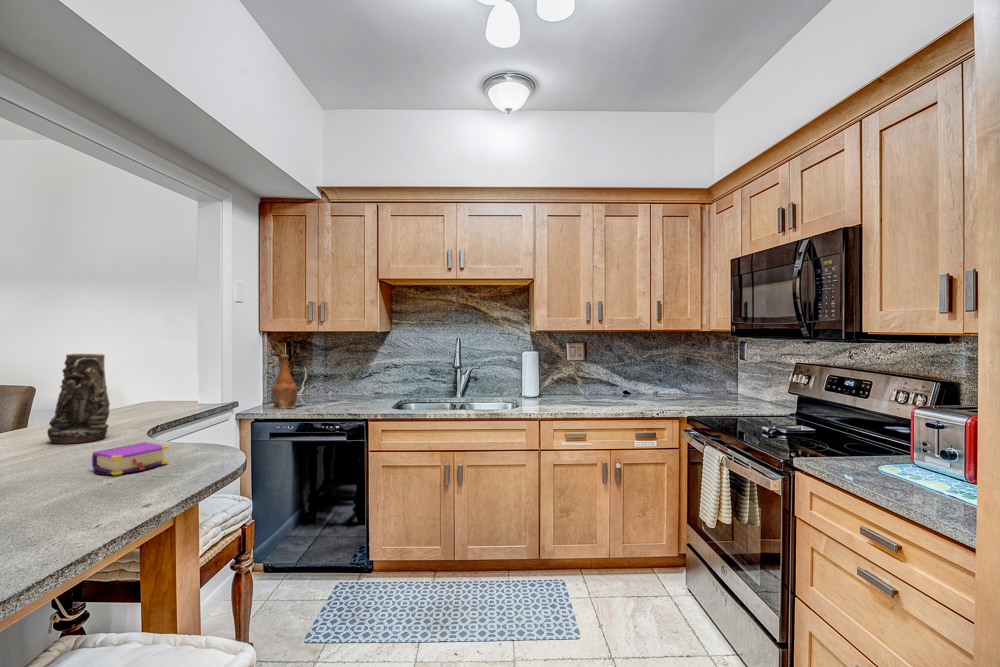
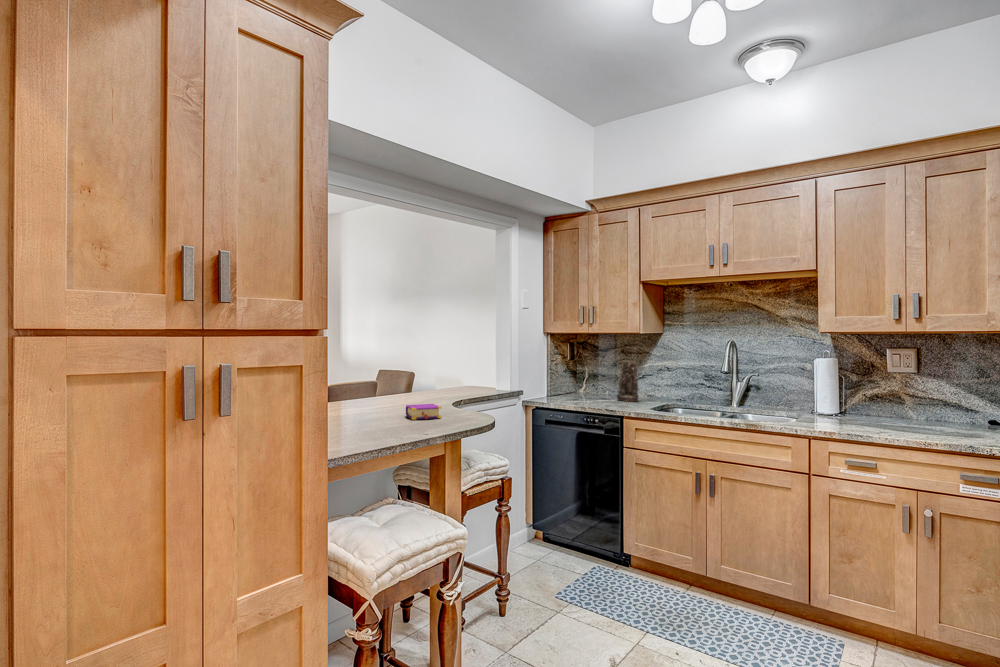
vase: present [47,354,110,443] -> present [617,361,639,402]
bottle: present [271,355,298,409] -> none [546,354,573,401]

